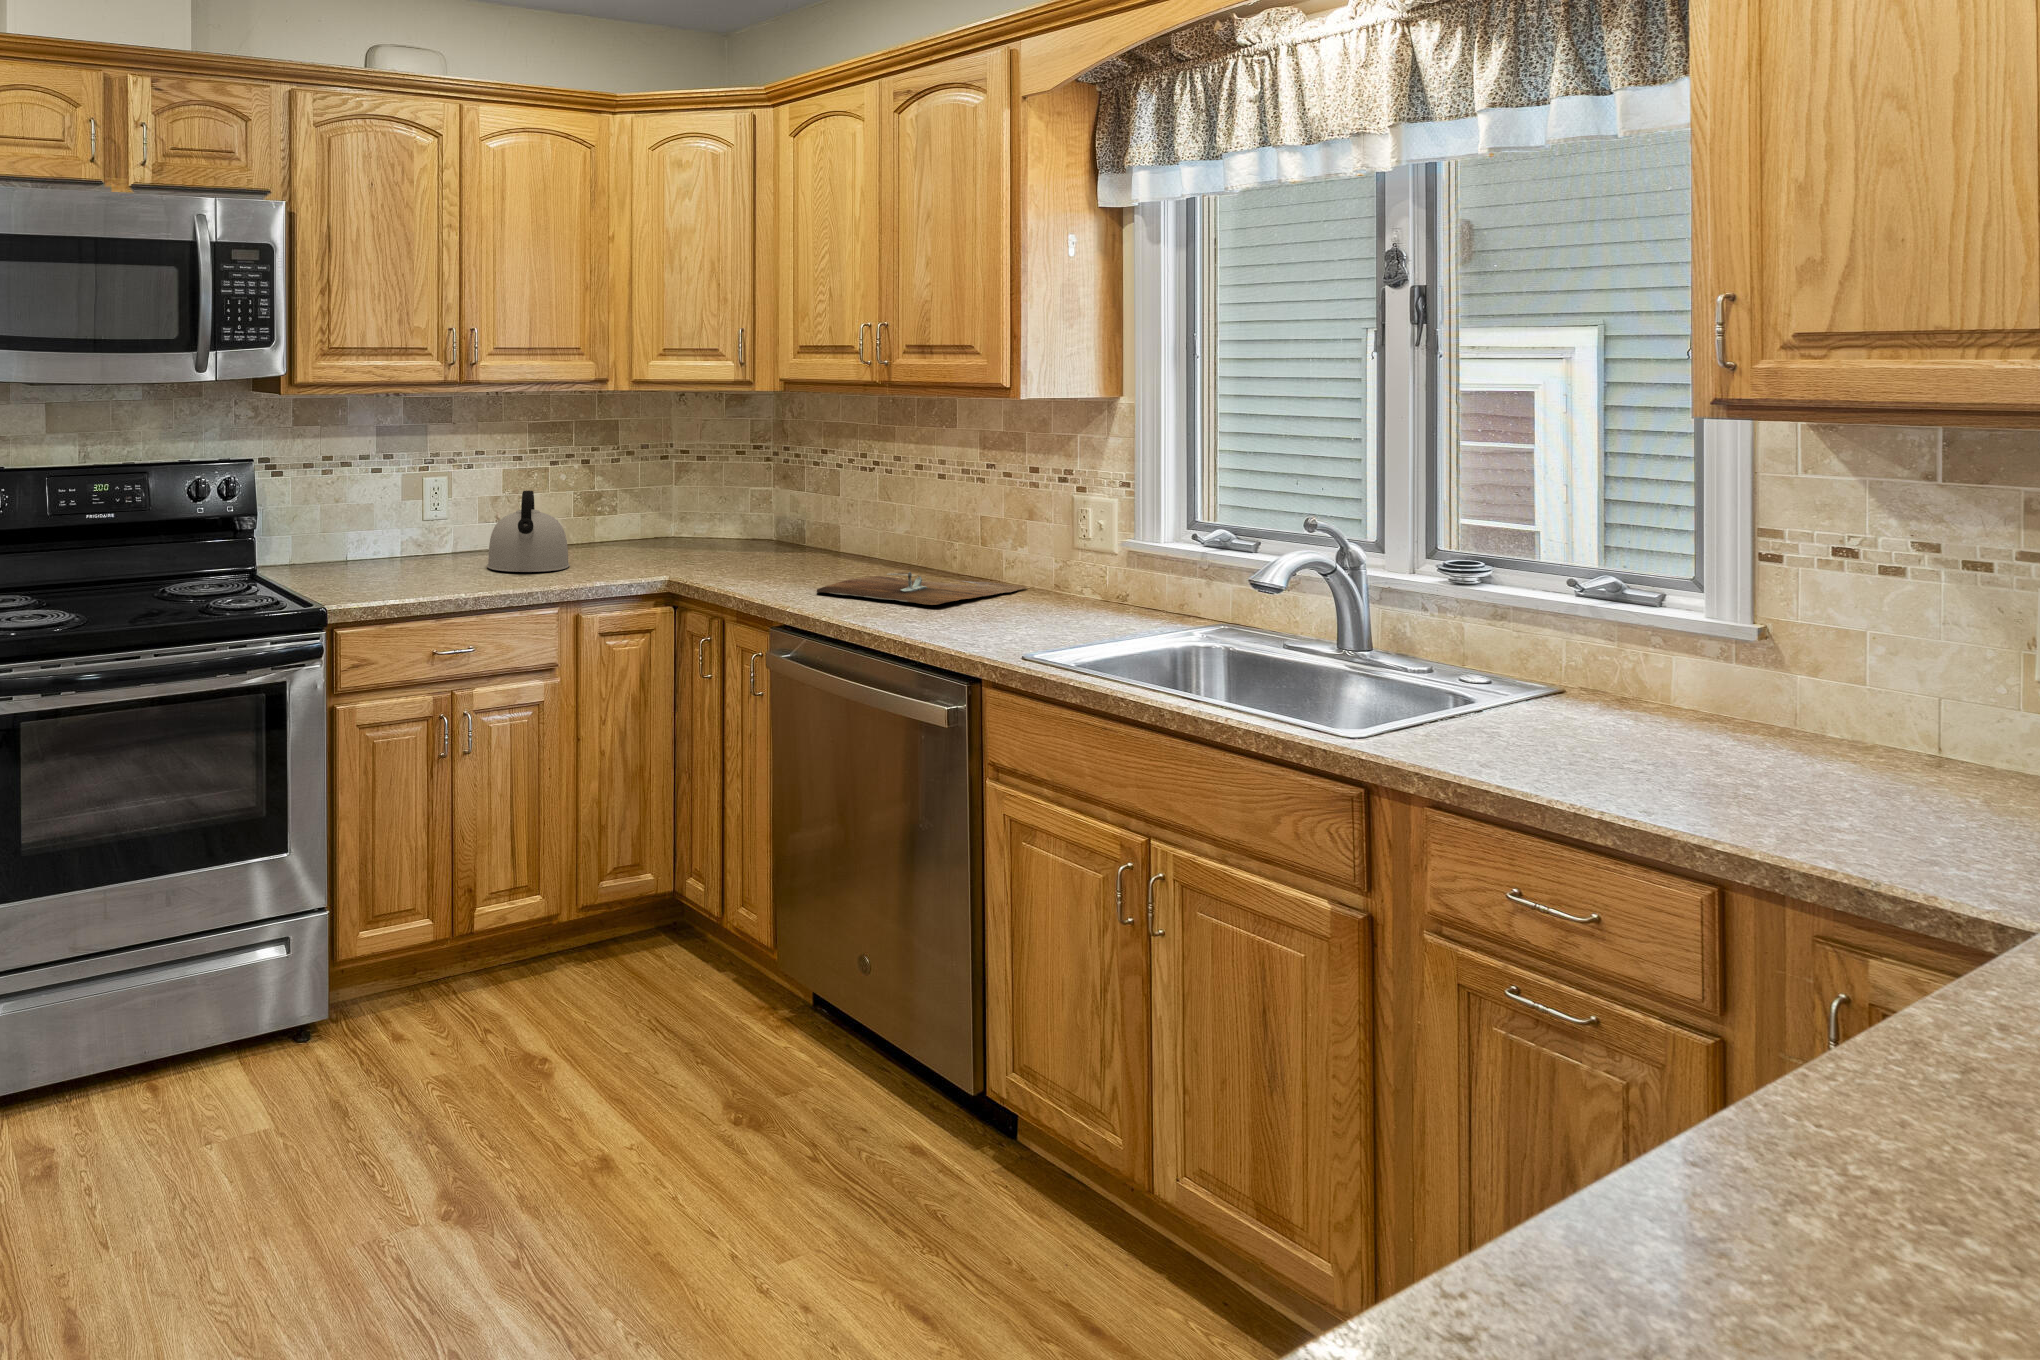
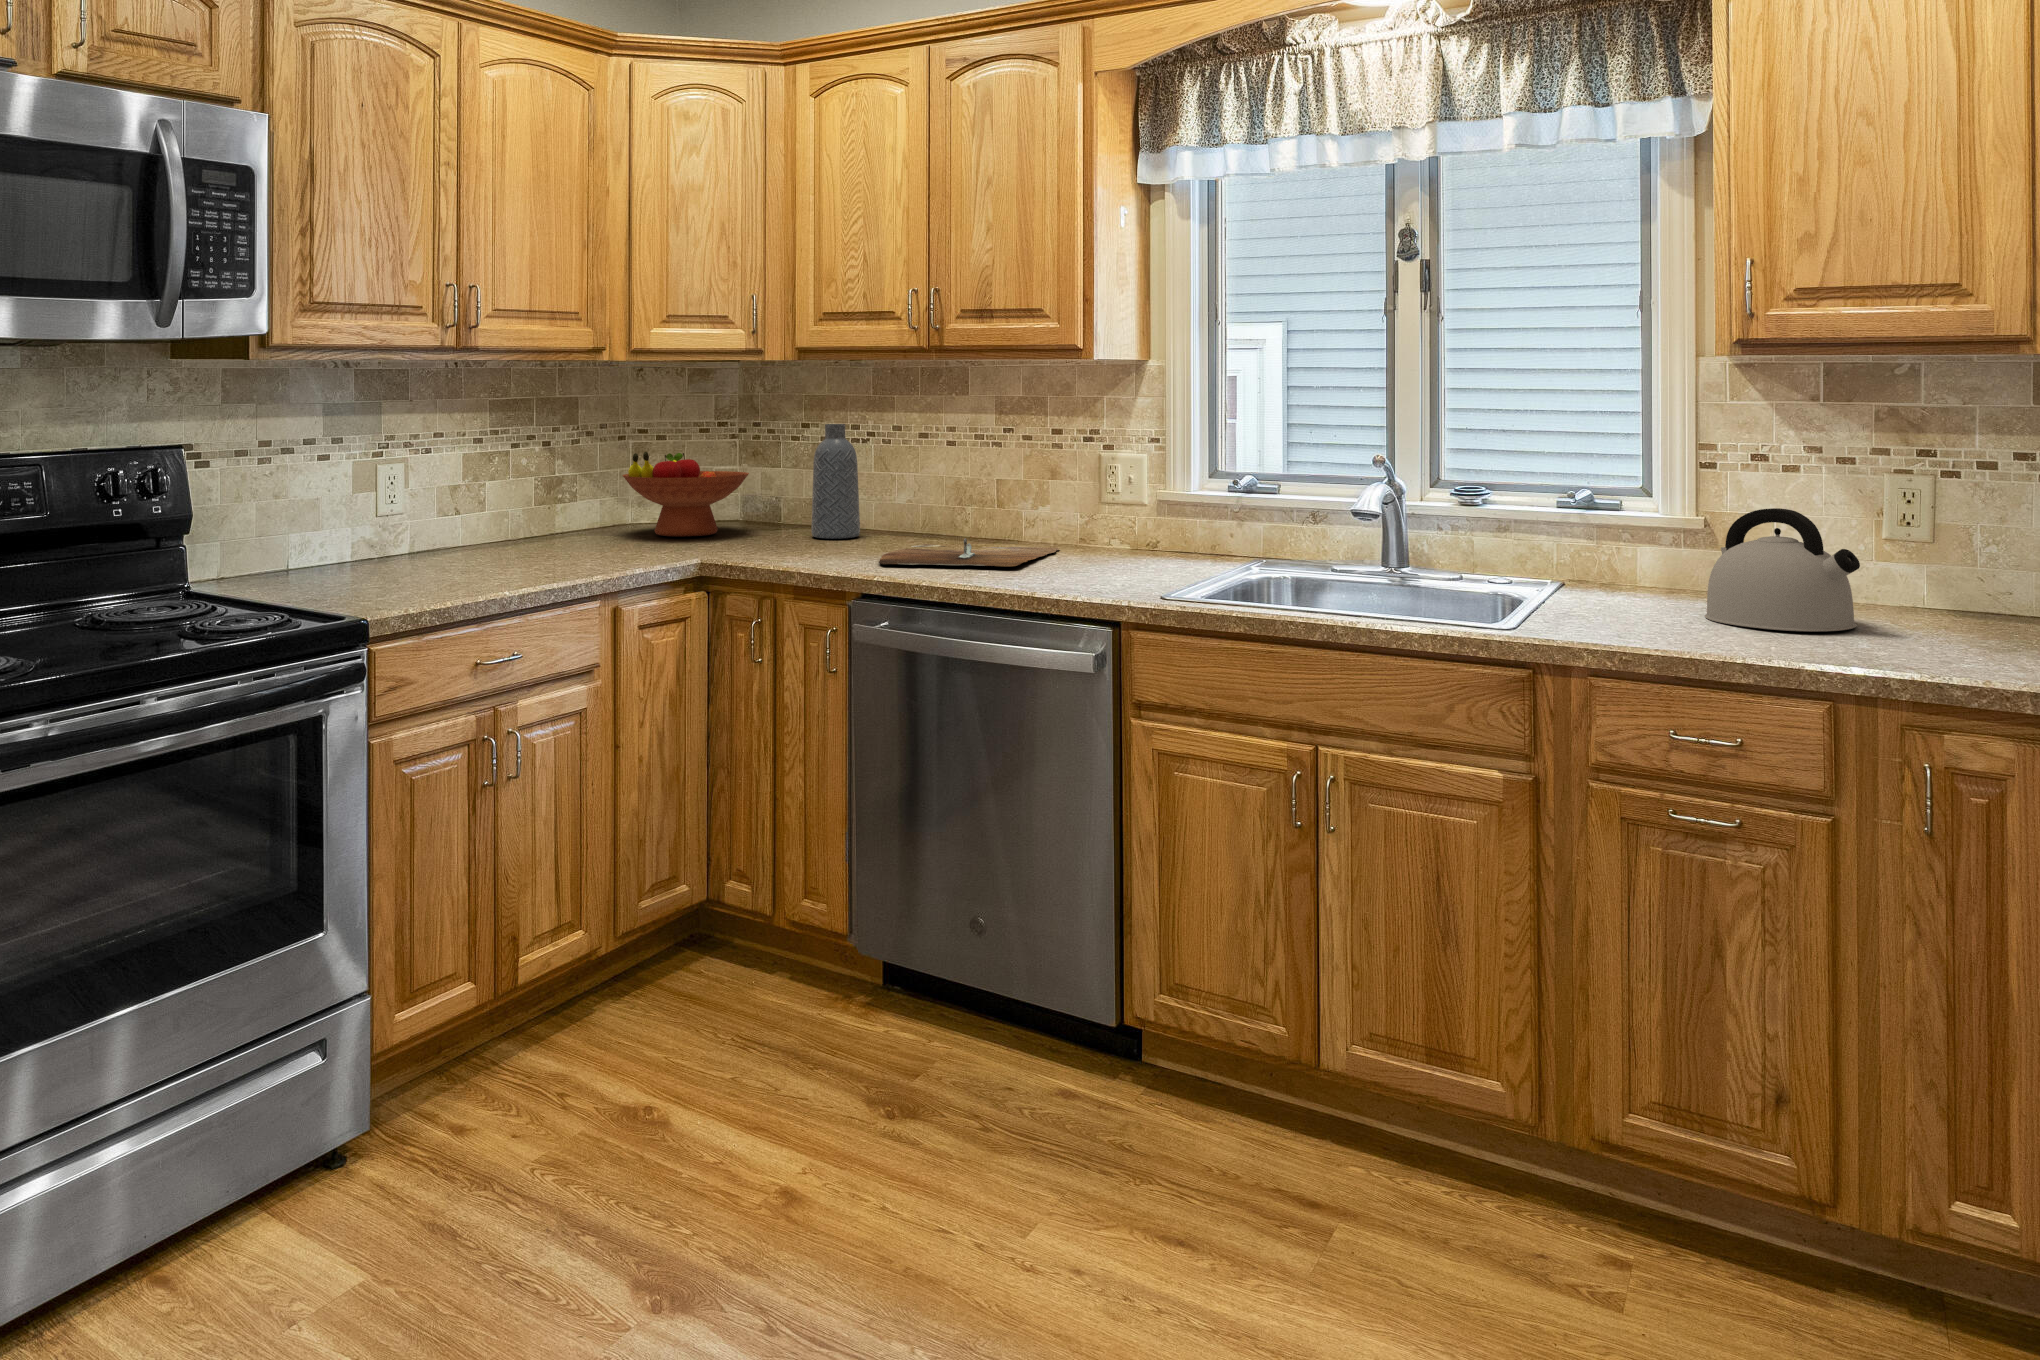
vase: none [812,450,858,561] -> present [812,424,860,539]
fruit bowl: none [652,471,766,549] -> present [623,452,749,536]
kettle: present [487,491,570,572] -> present [1705,508,1860,631]

